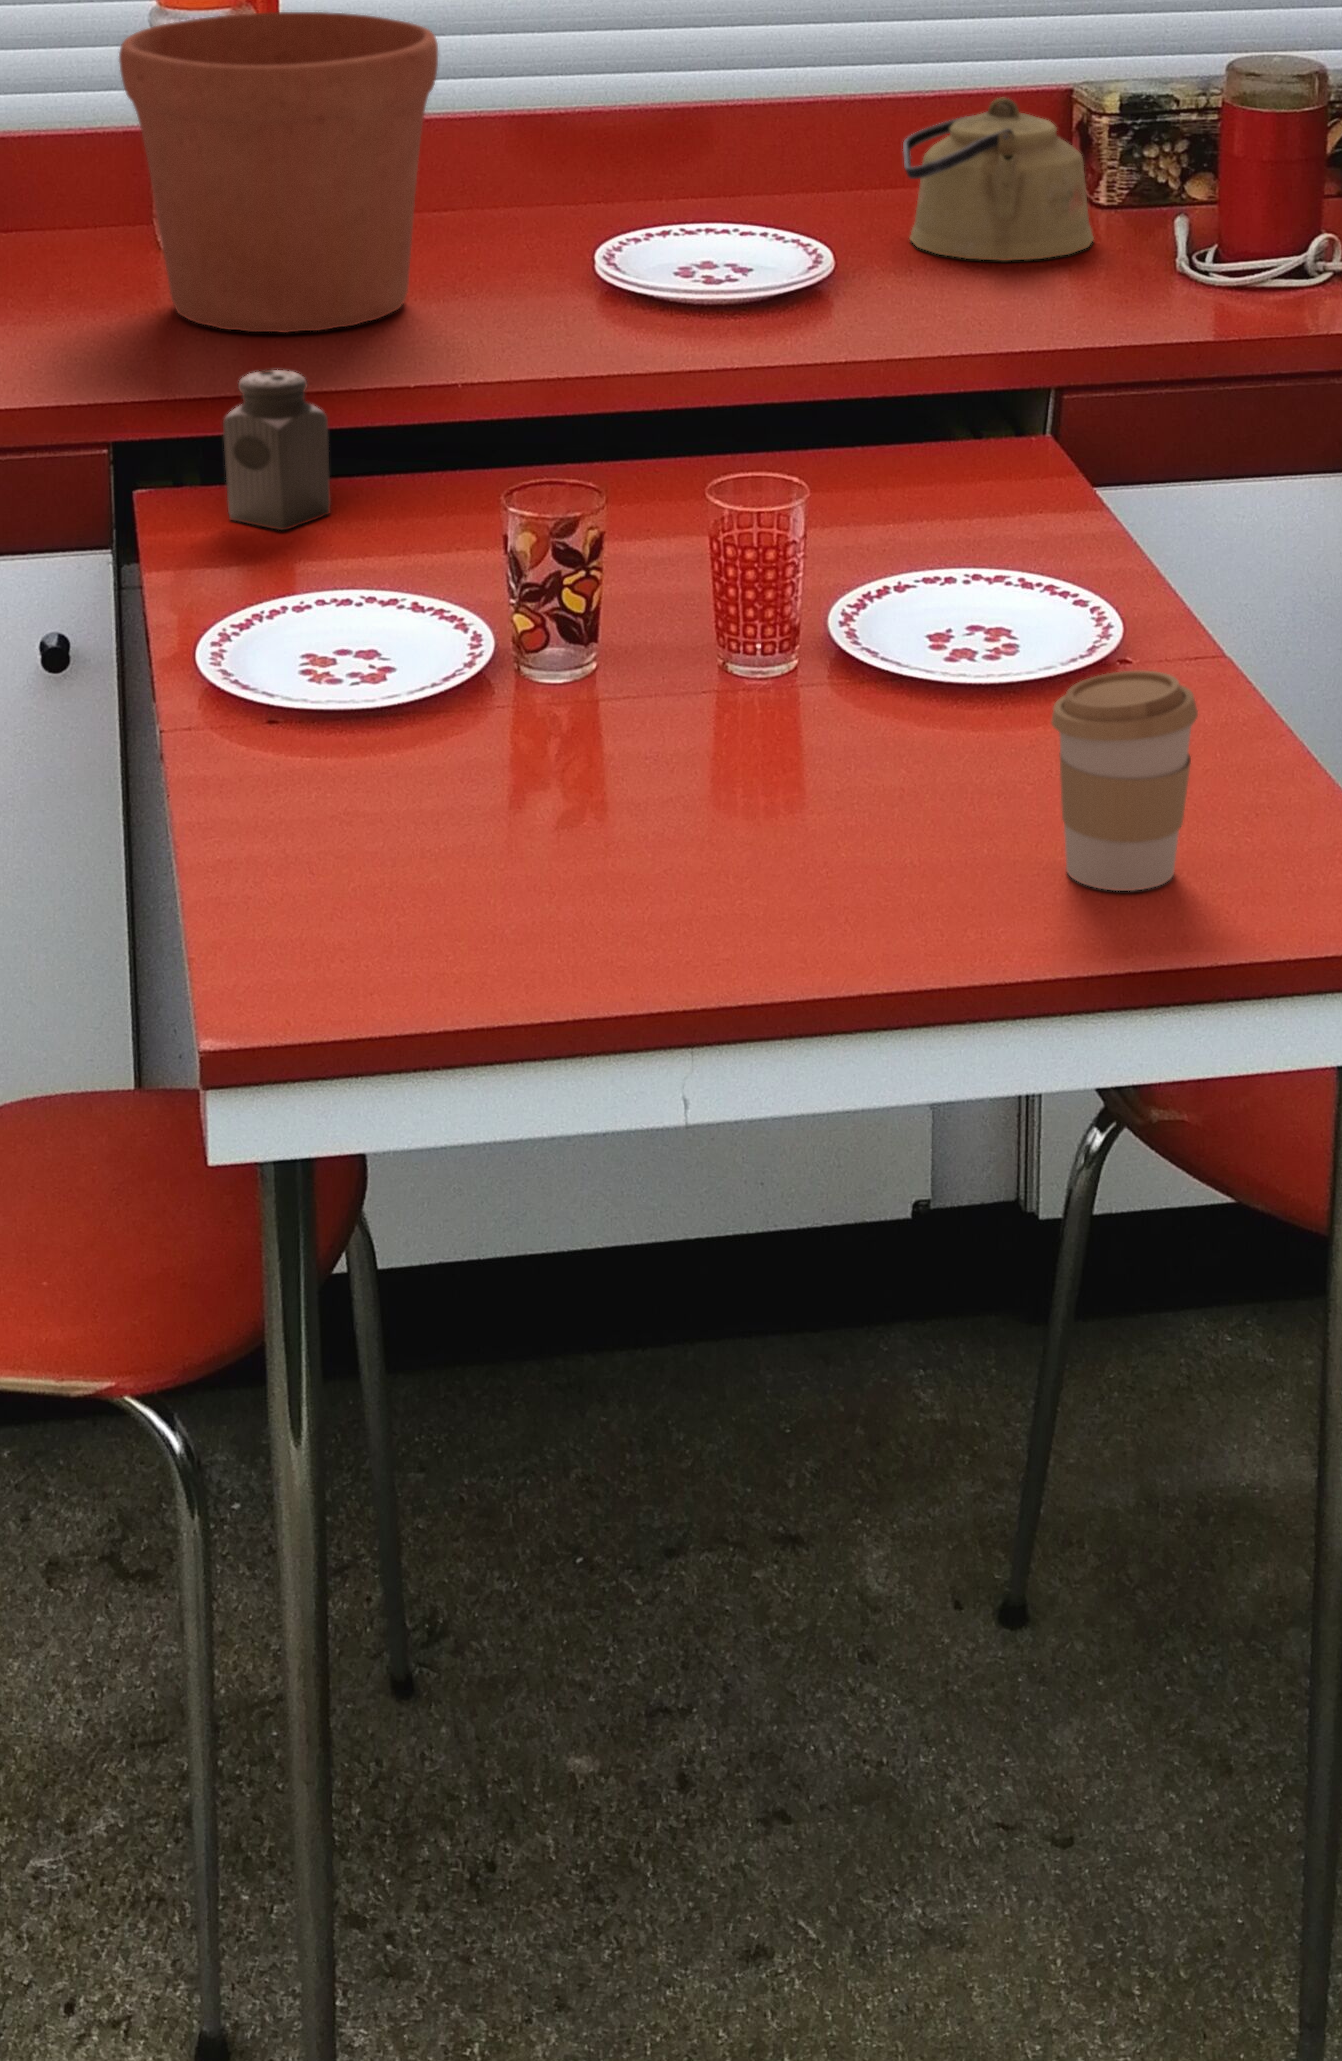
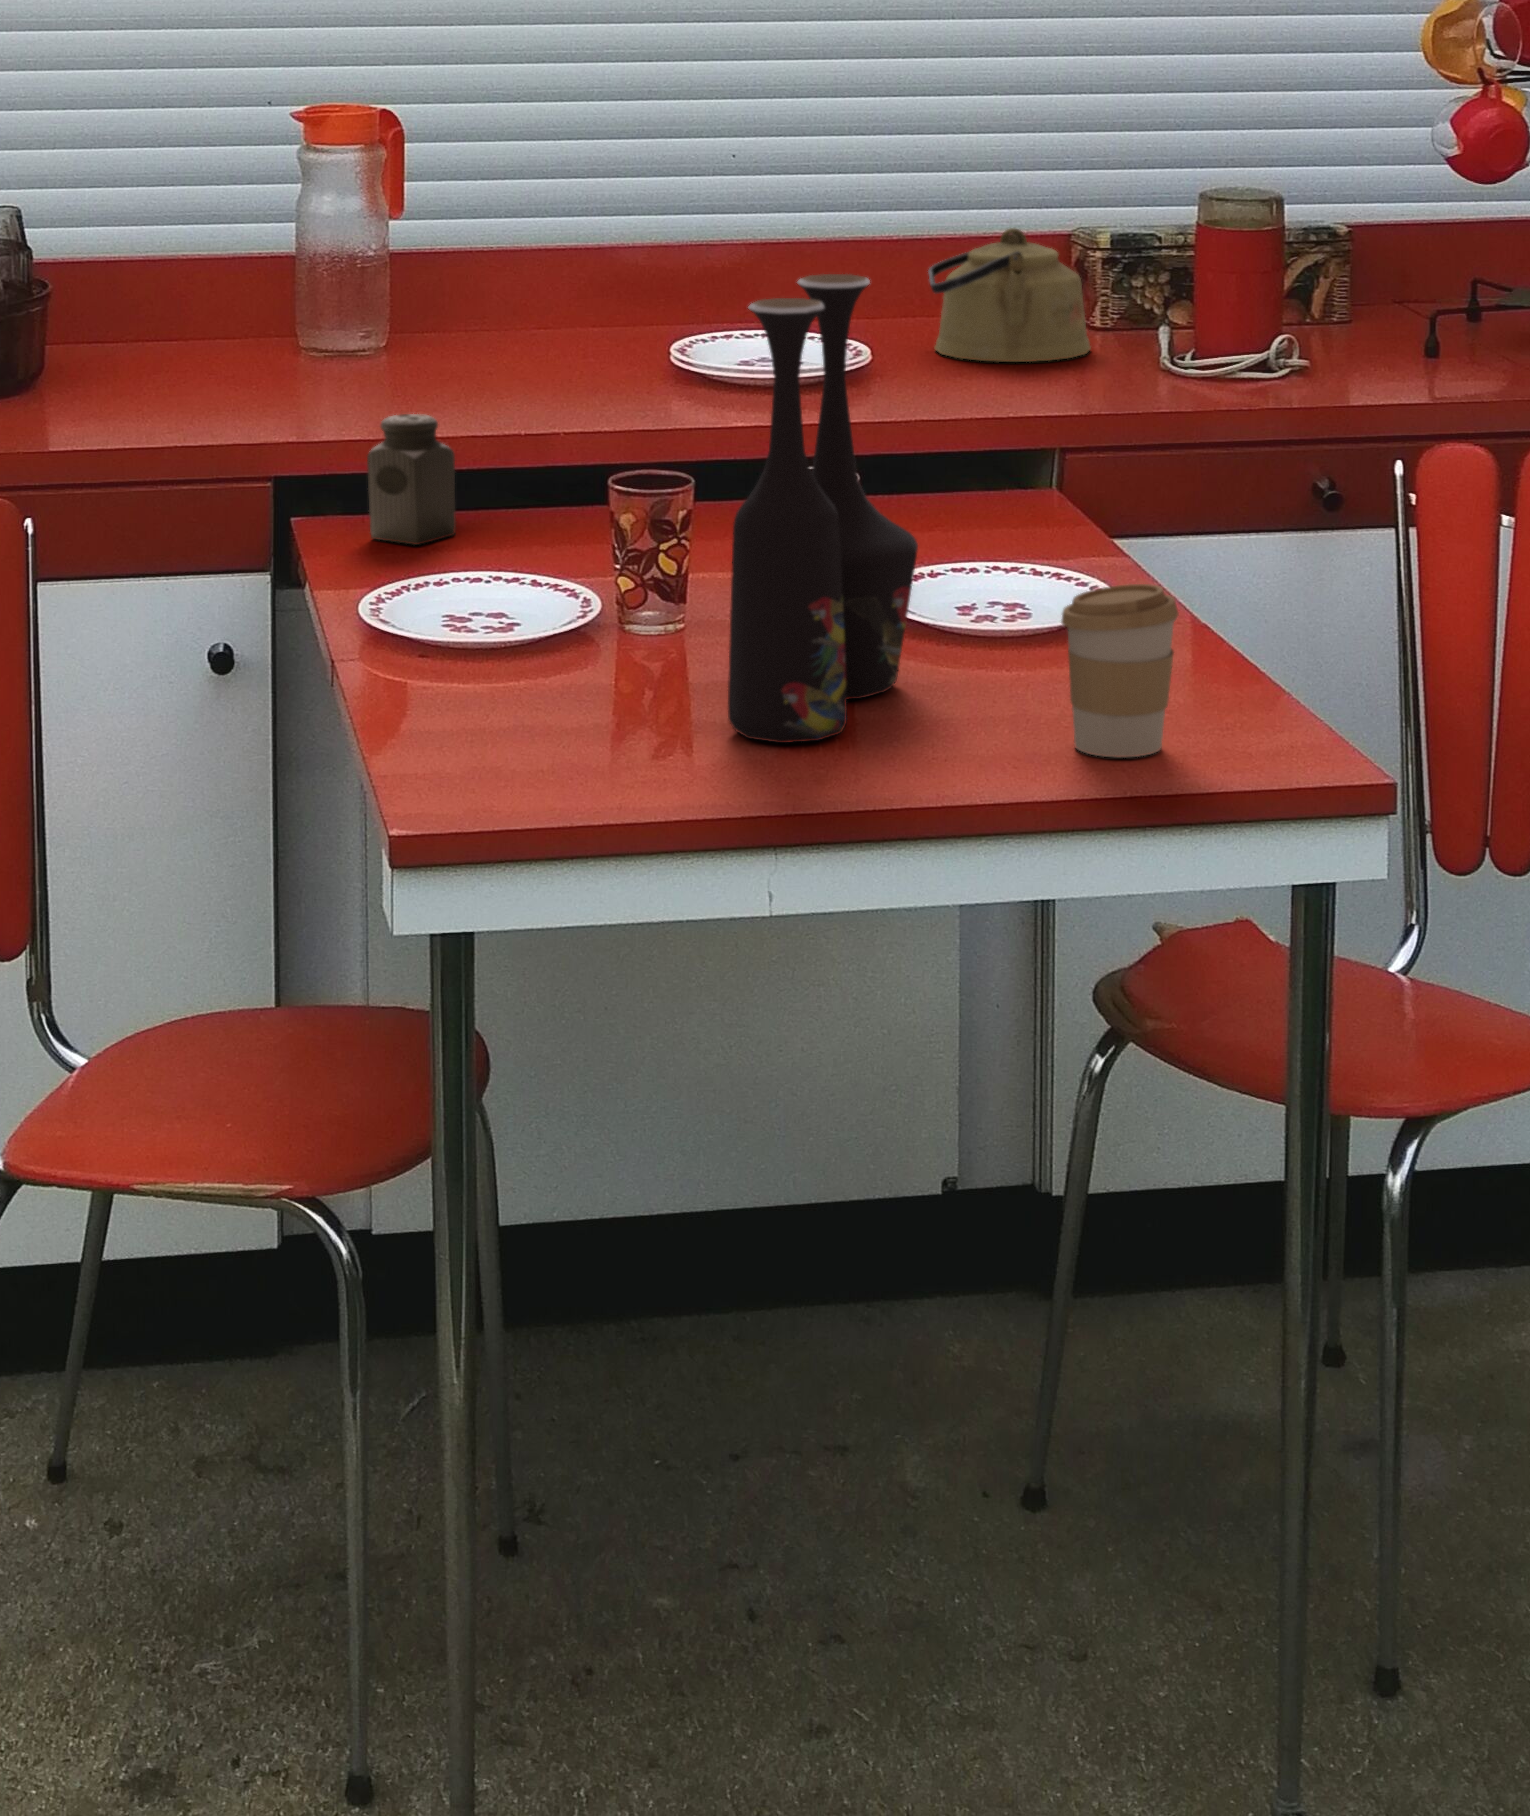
flower pot: present [119,12,438,333] -> none [273,150,540,407]
vase: none [639,266,877,866] -> present [728,274,918,743]

